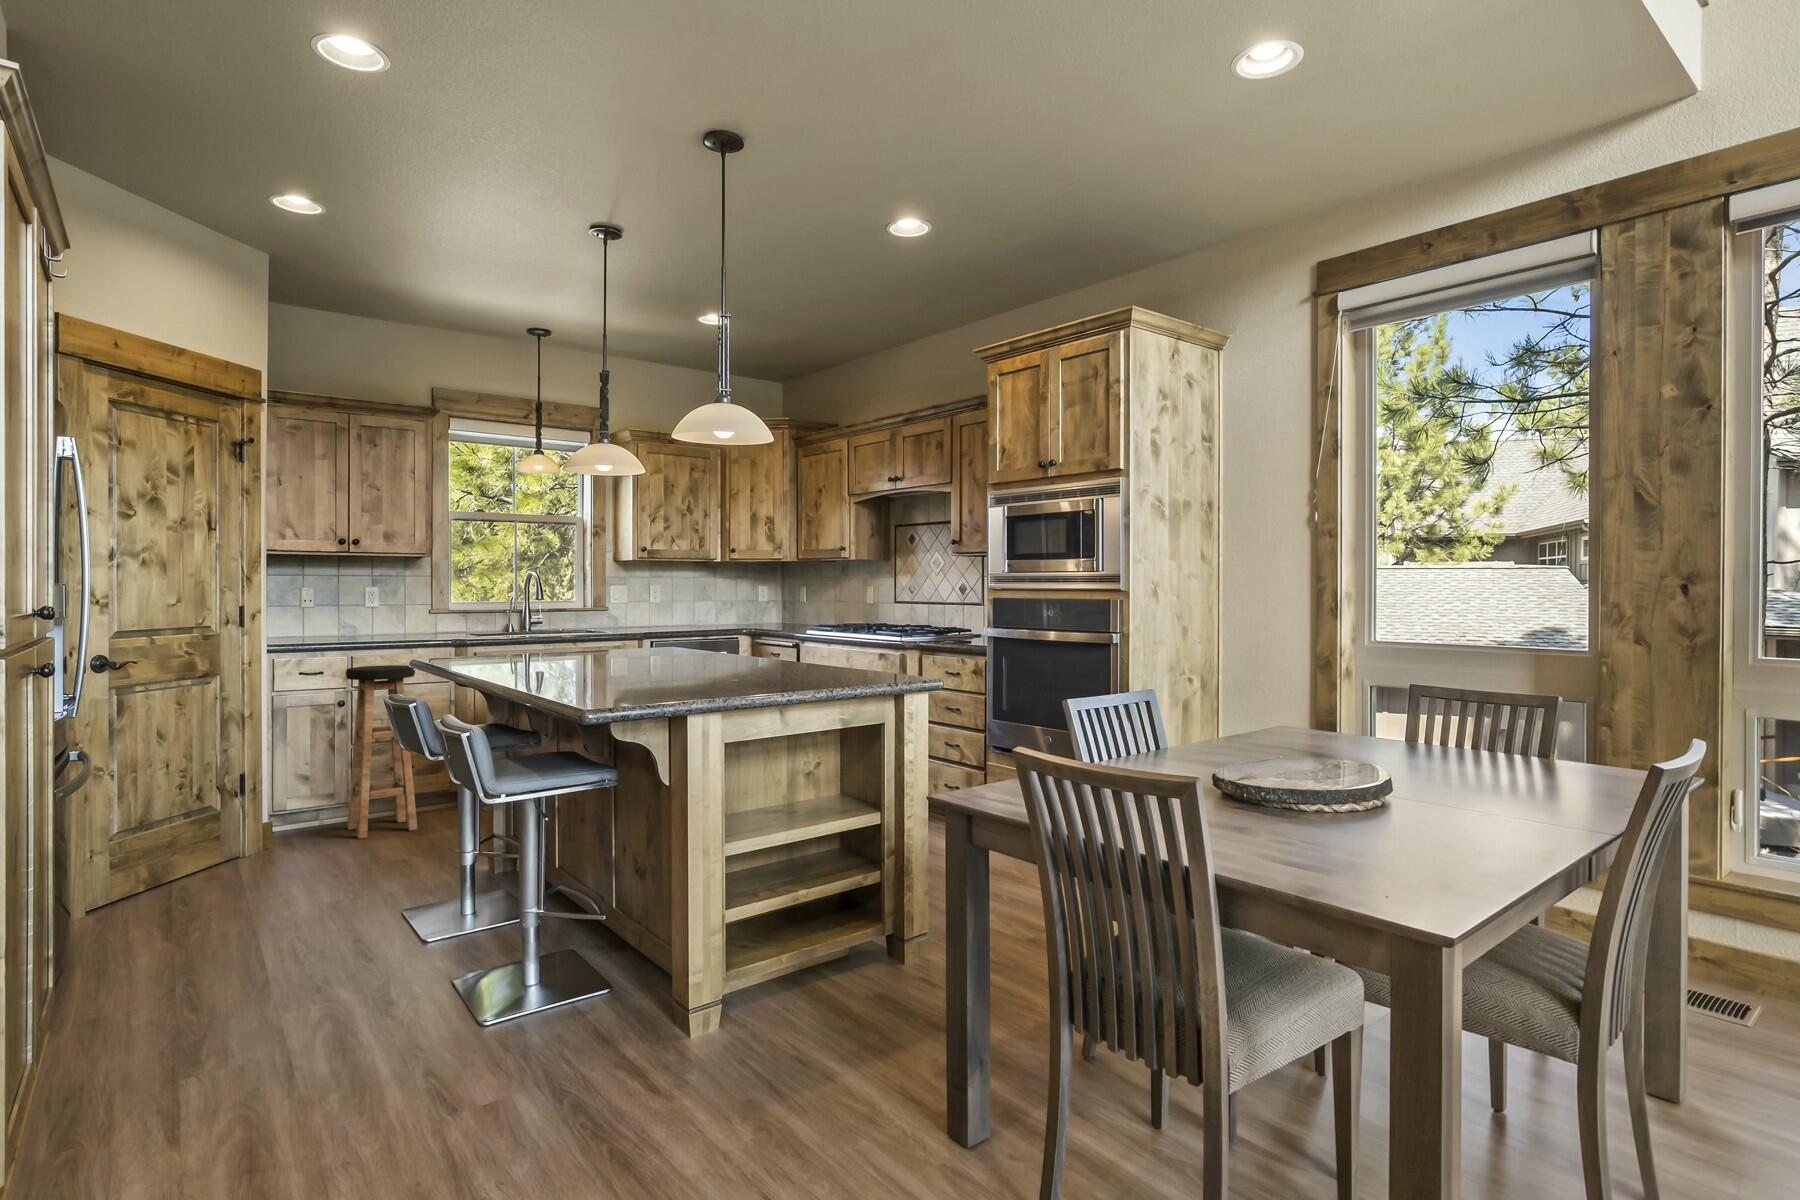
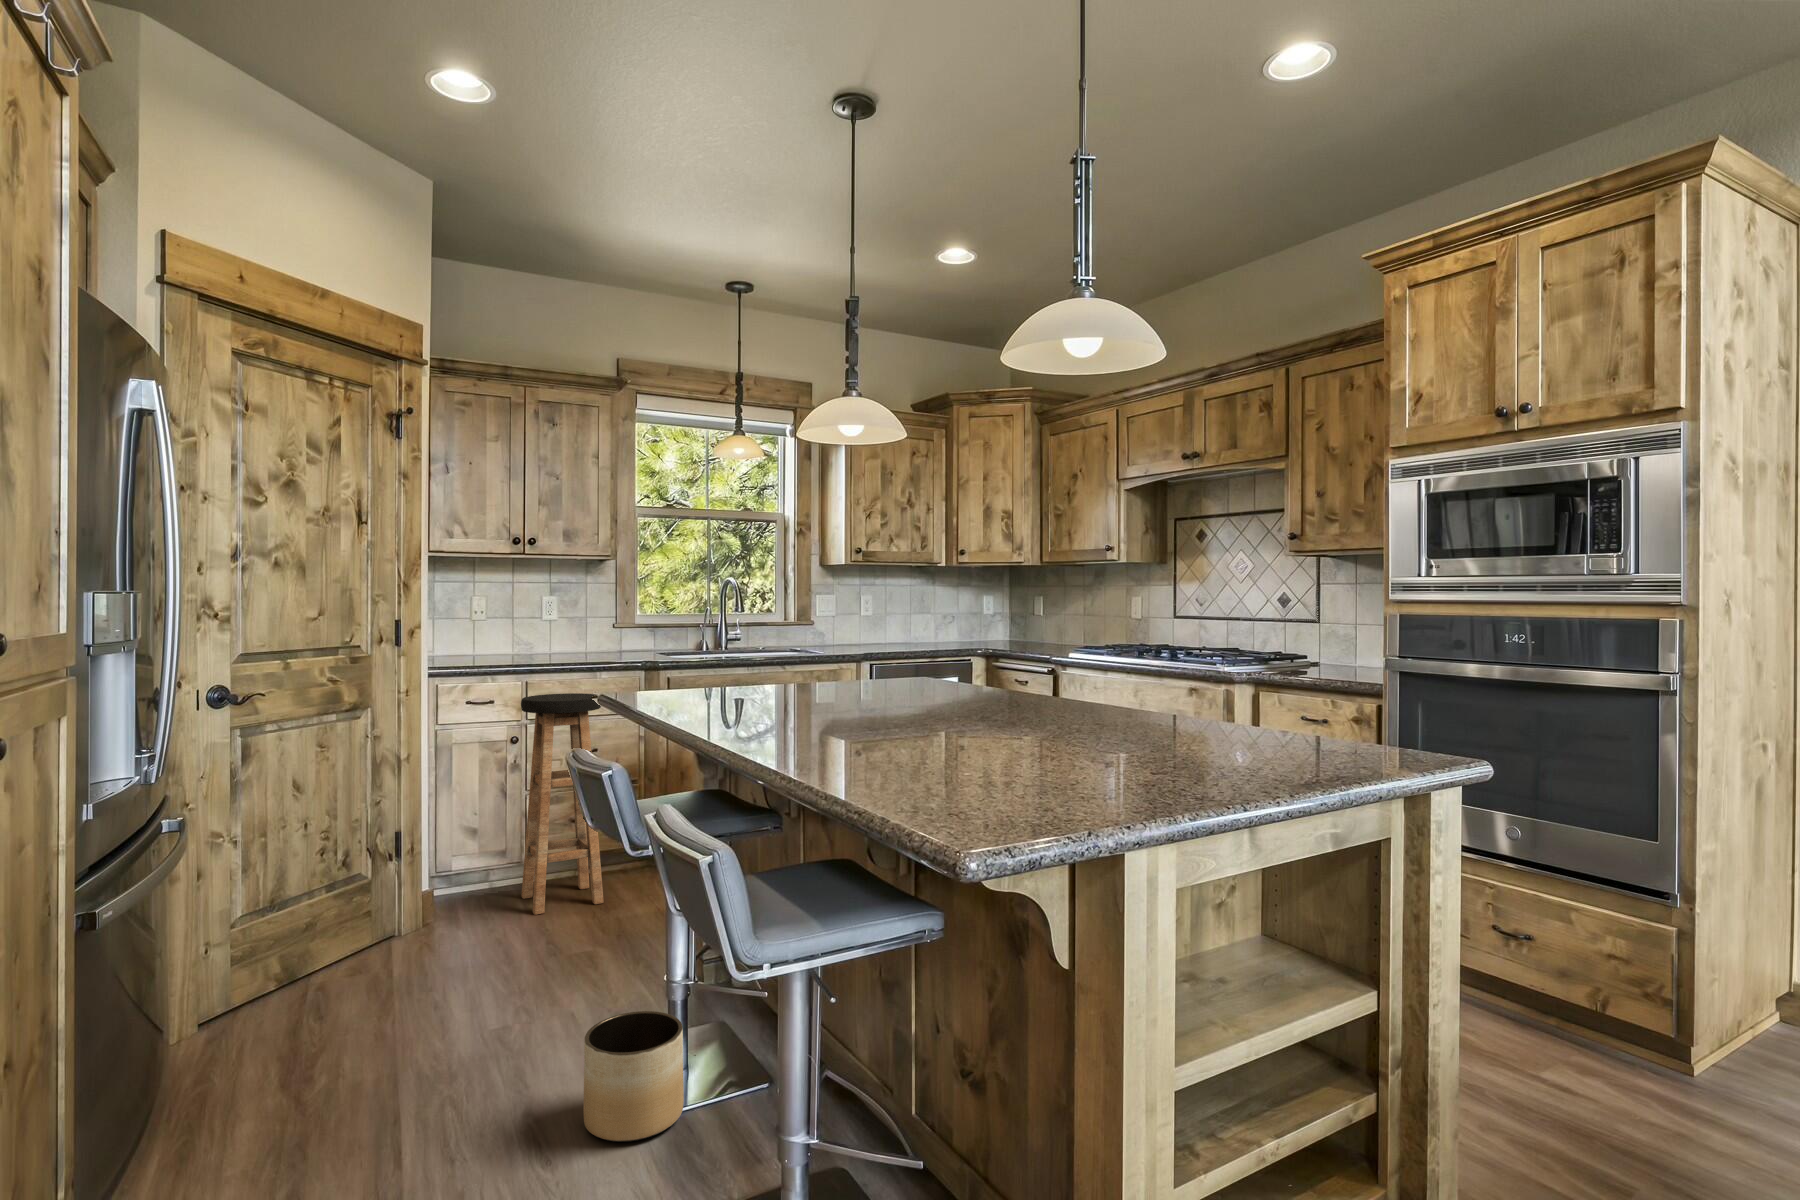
planter: none [396,868,466,945] -> present [584,1011,684,1142]

